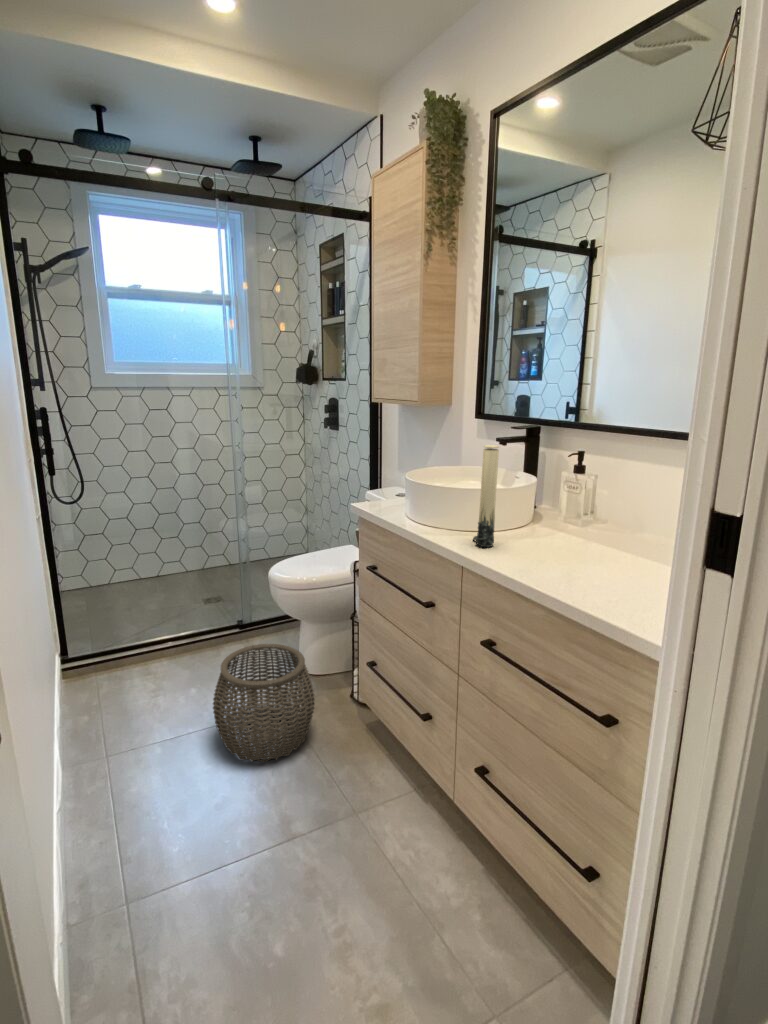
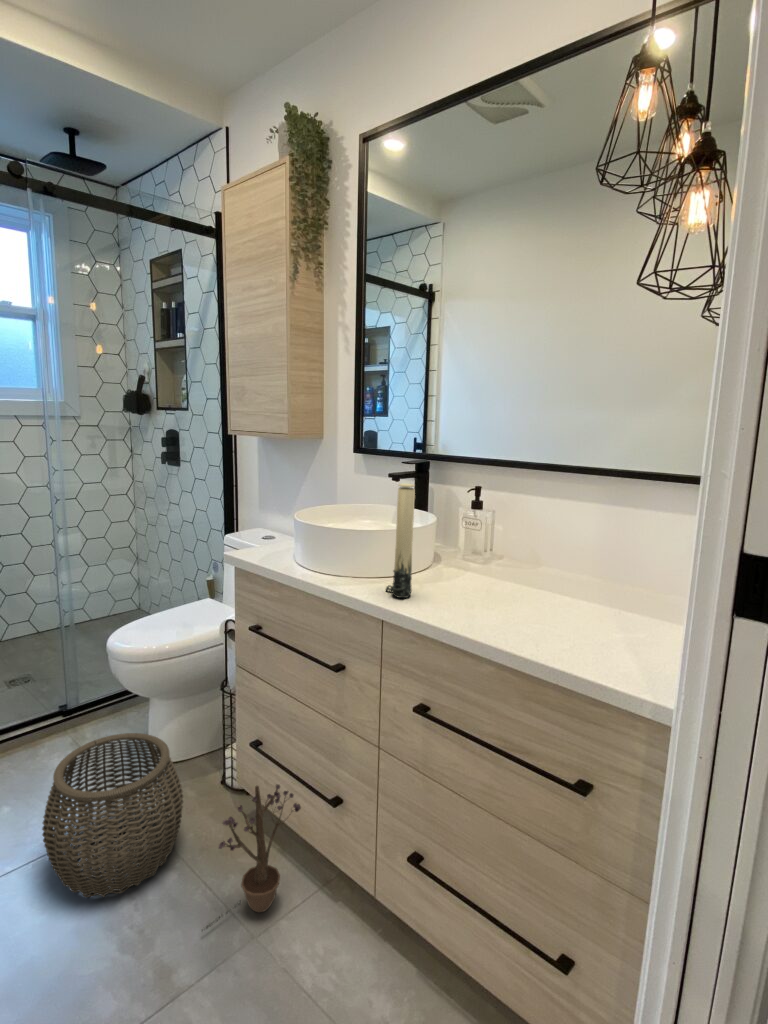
decorative plant: none [317,694,401,801] -> present [202,785,301,931]

